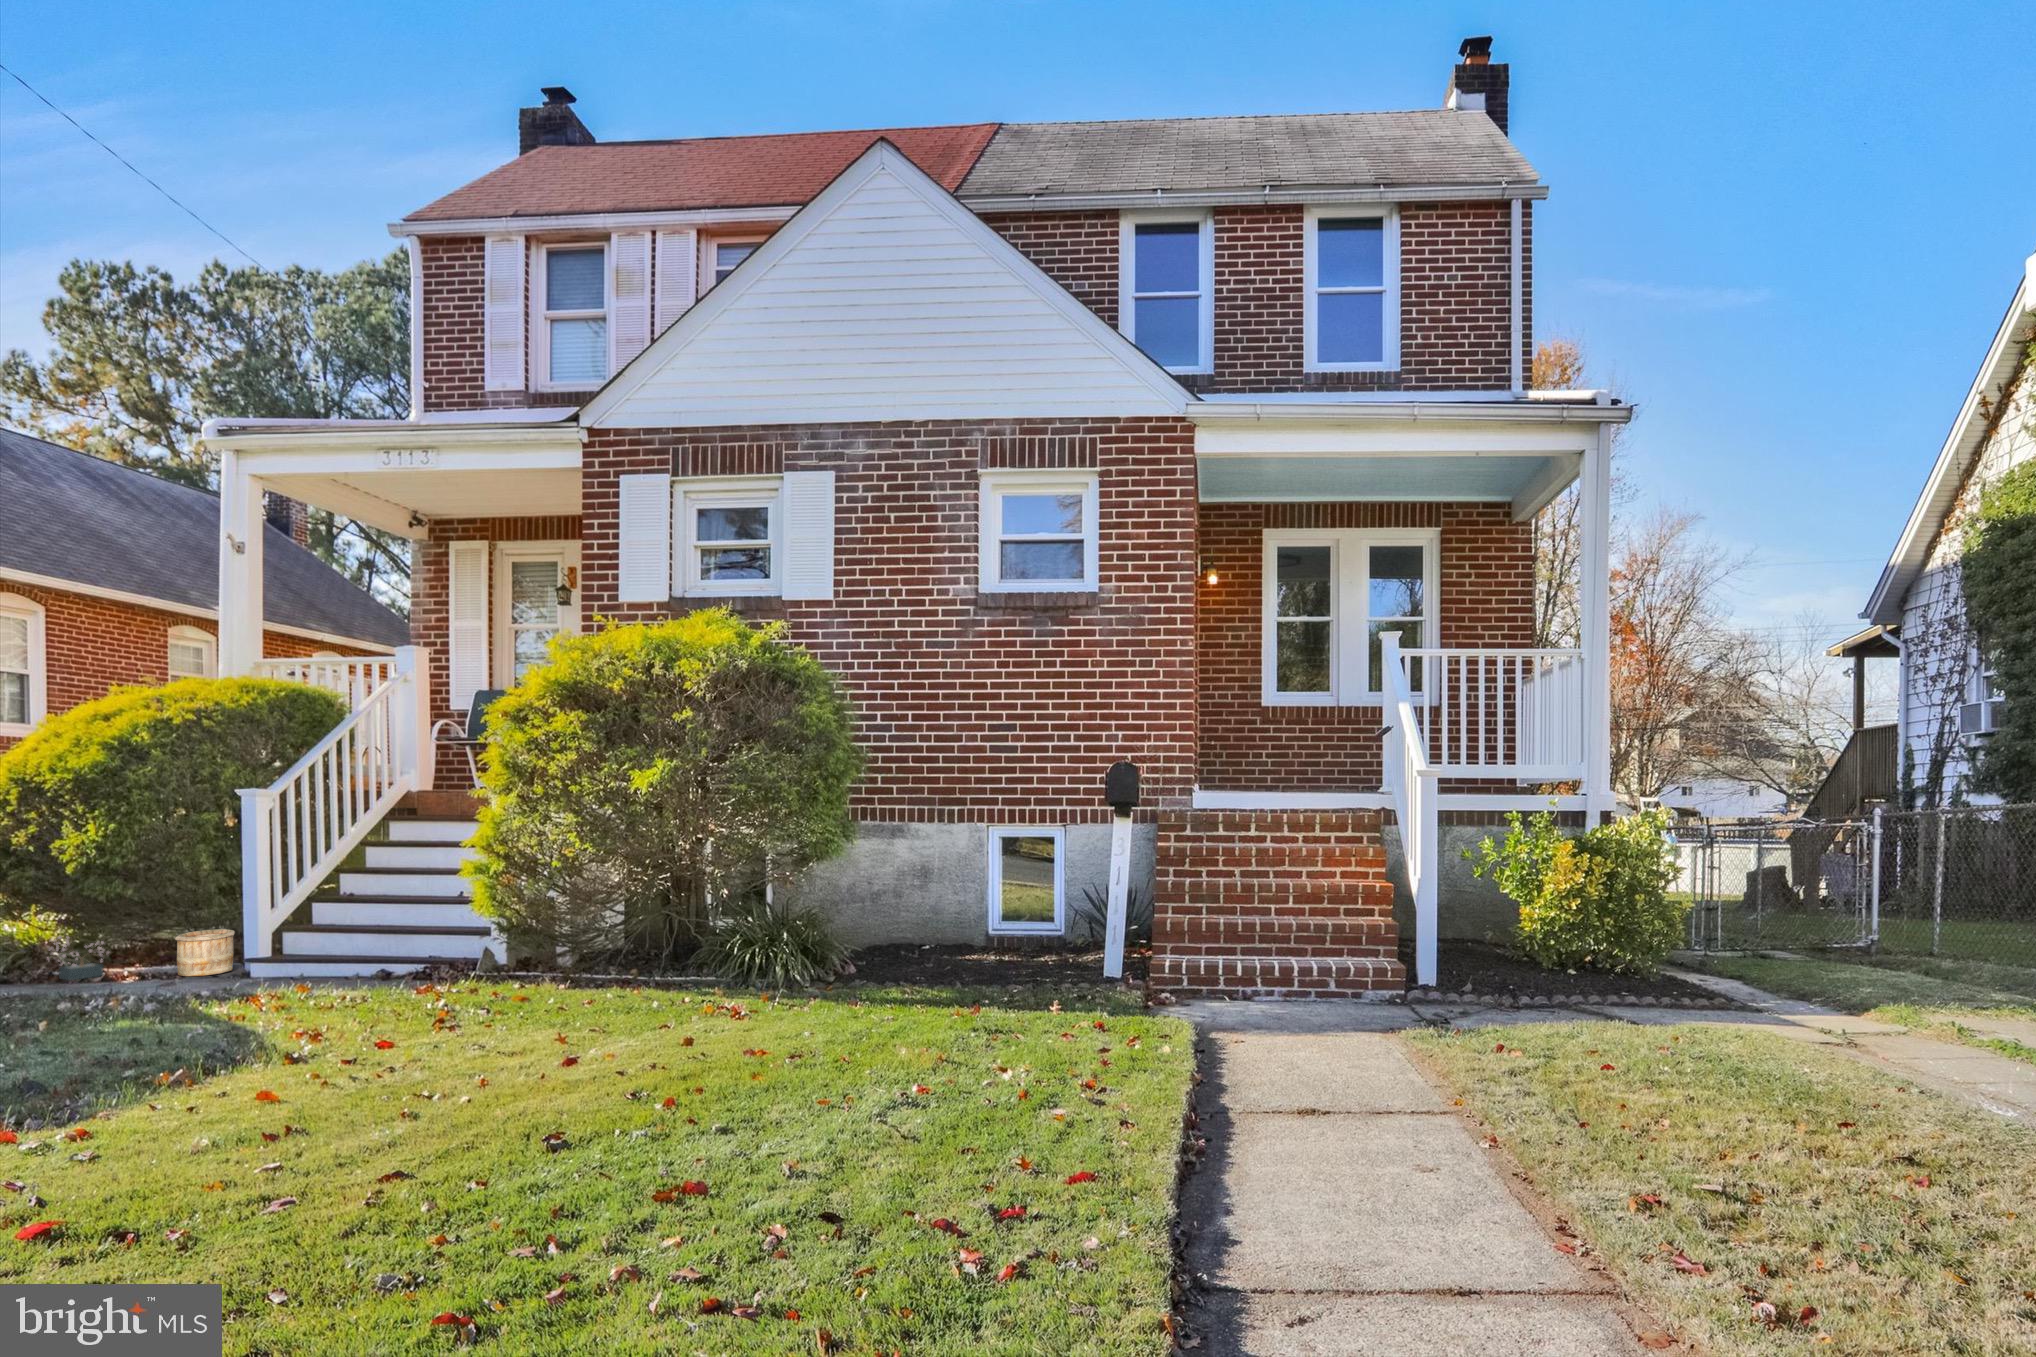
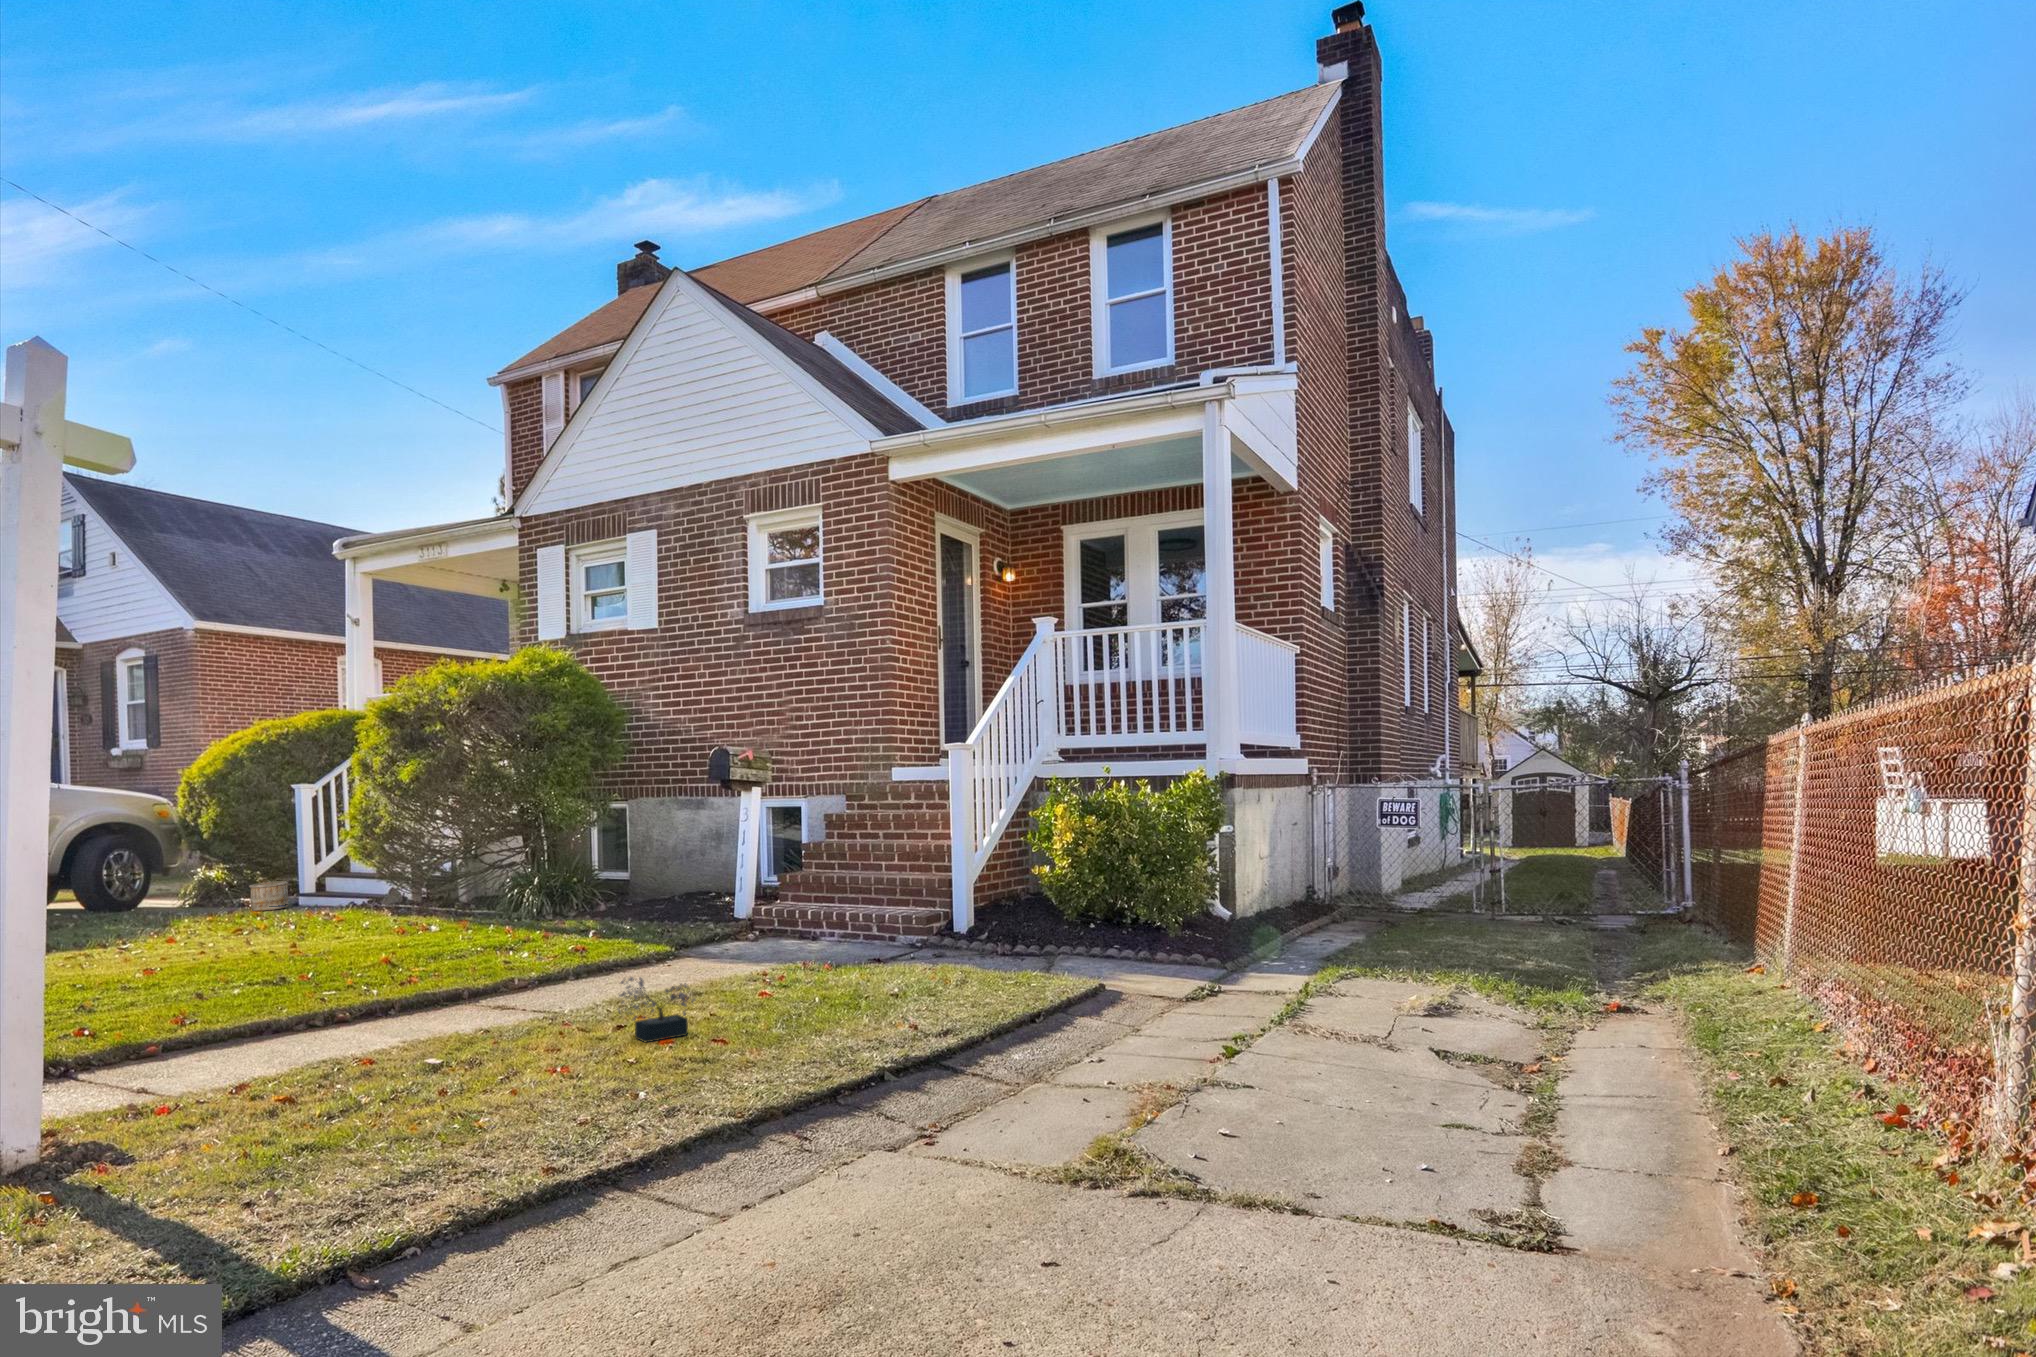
decorative plant: present [49,937,104,980] -> present [618,977,696,1042]

